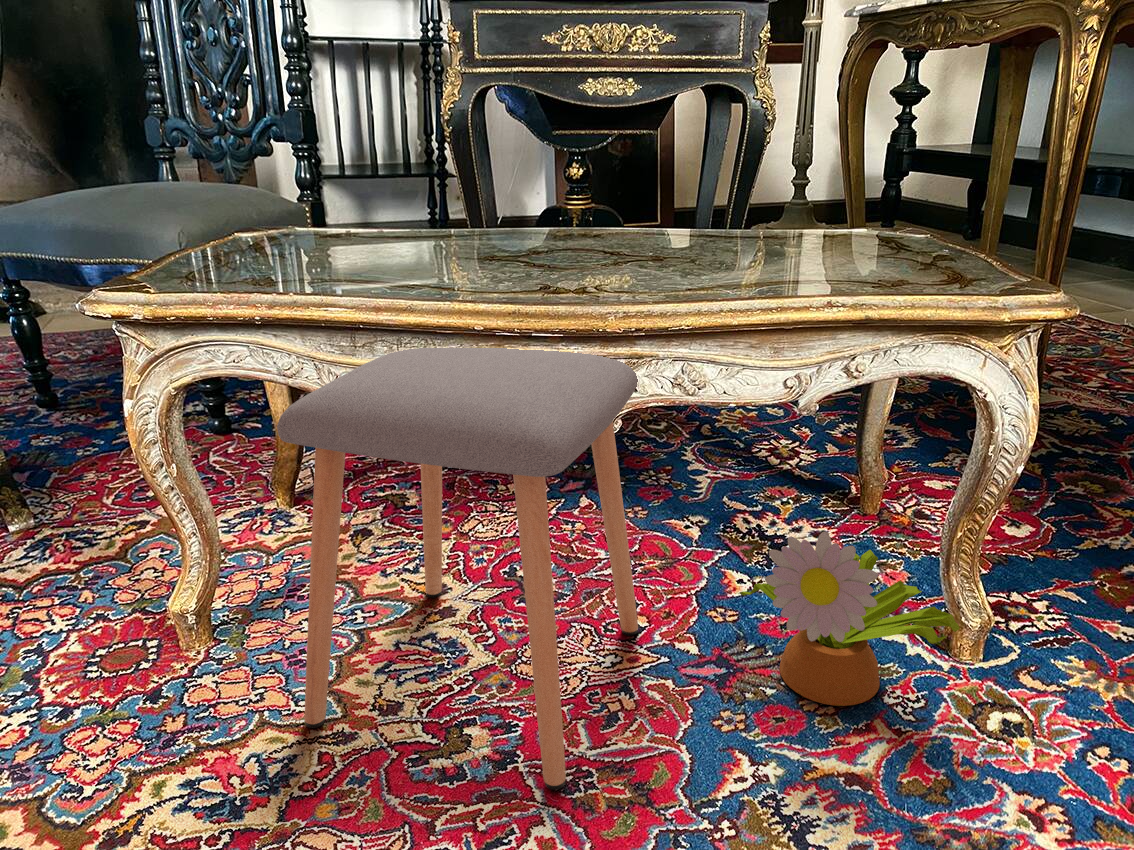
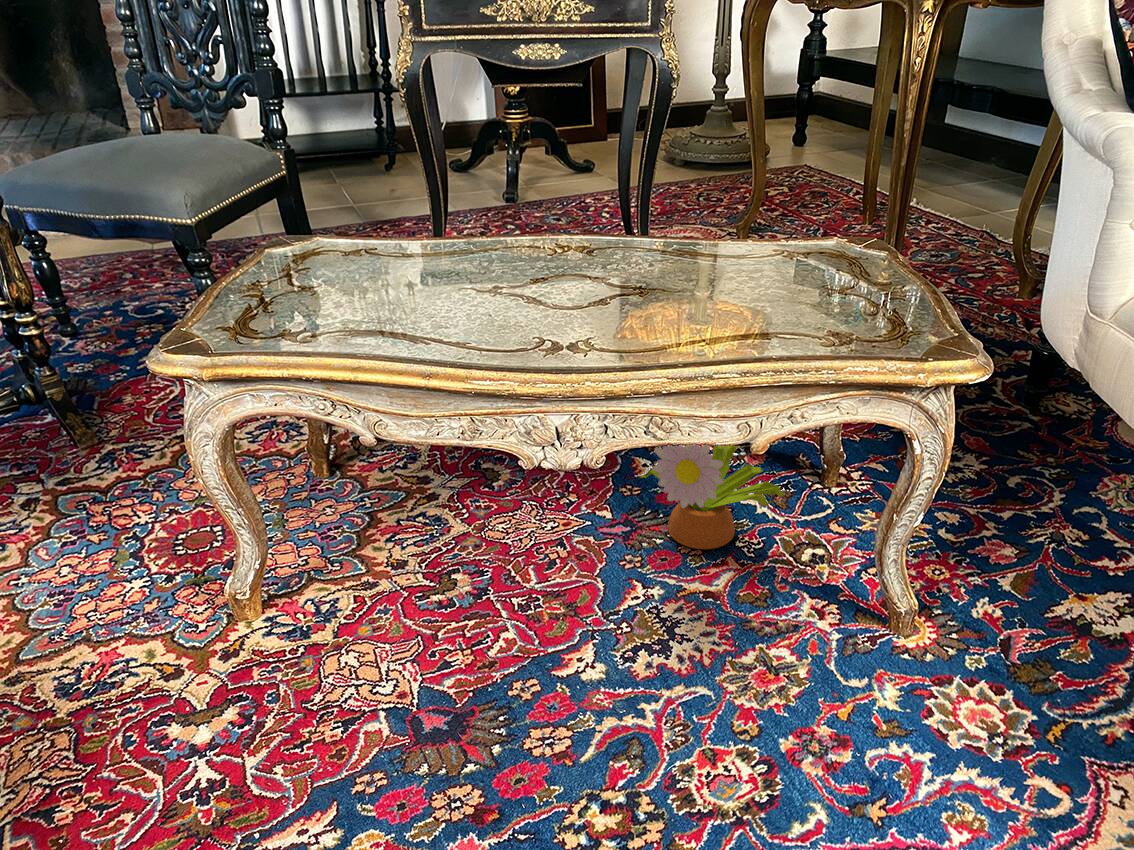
stool: present [277,348,638,790] -> none [315,302,570,610]

